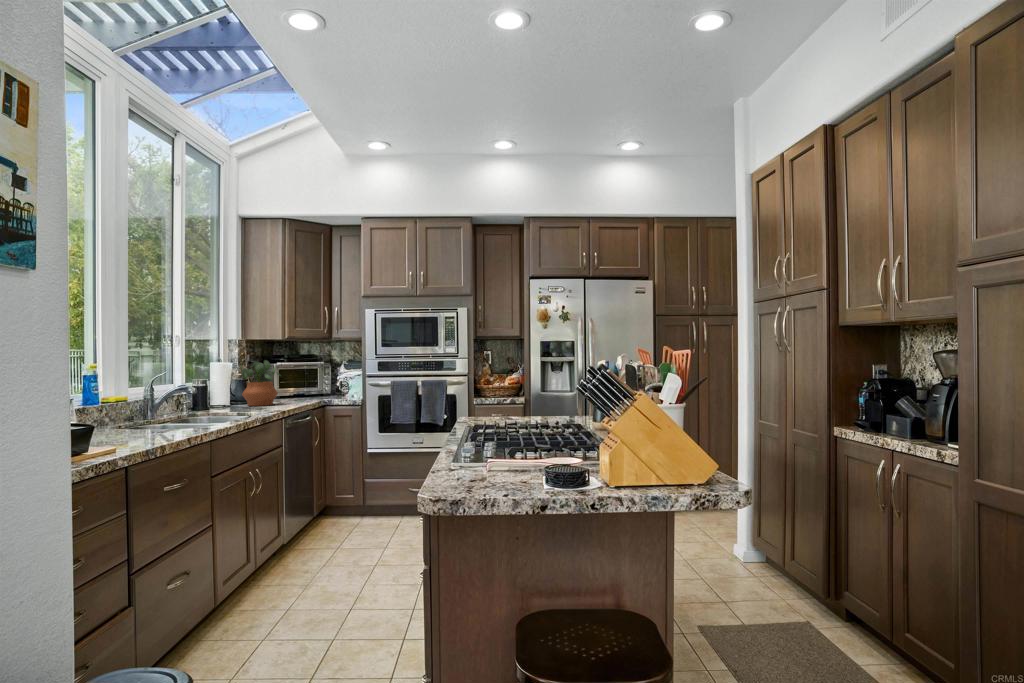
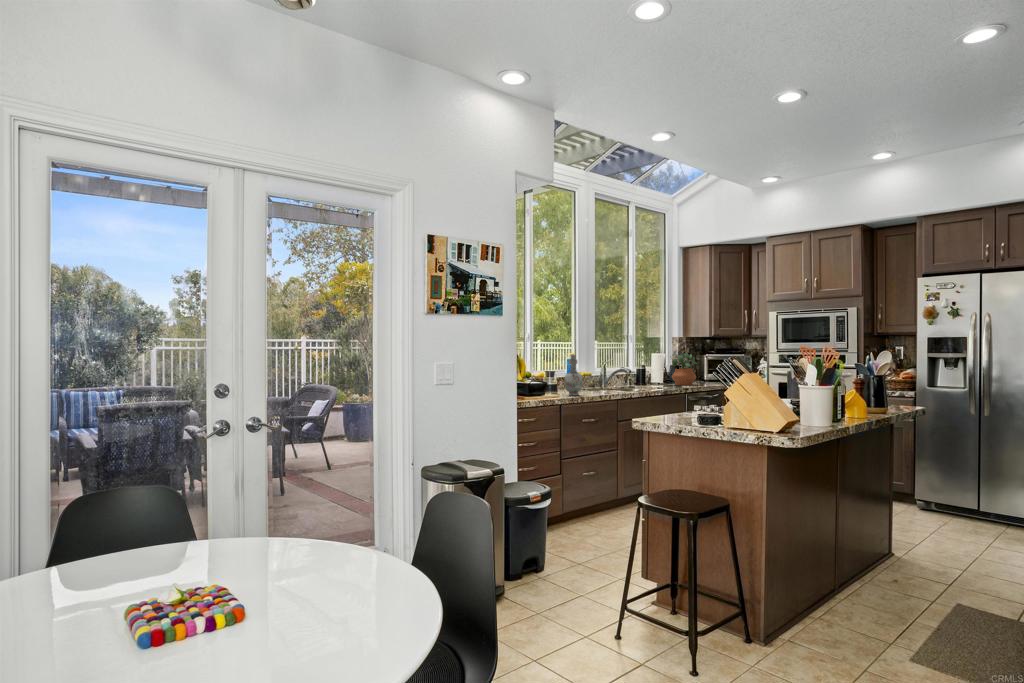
vase: none [121,365,161,444] -> present [565,355,582,395]

